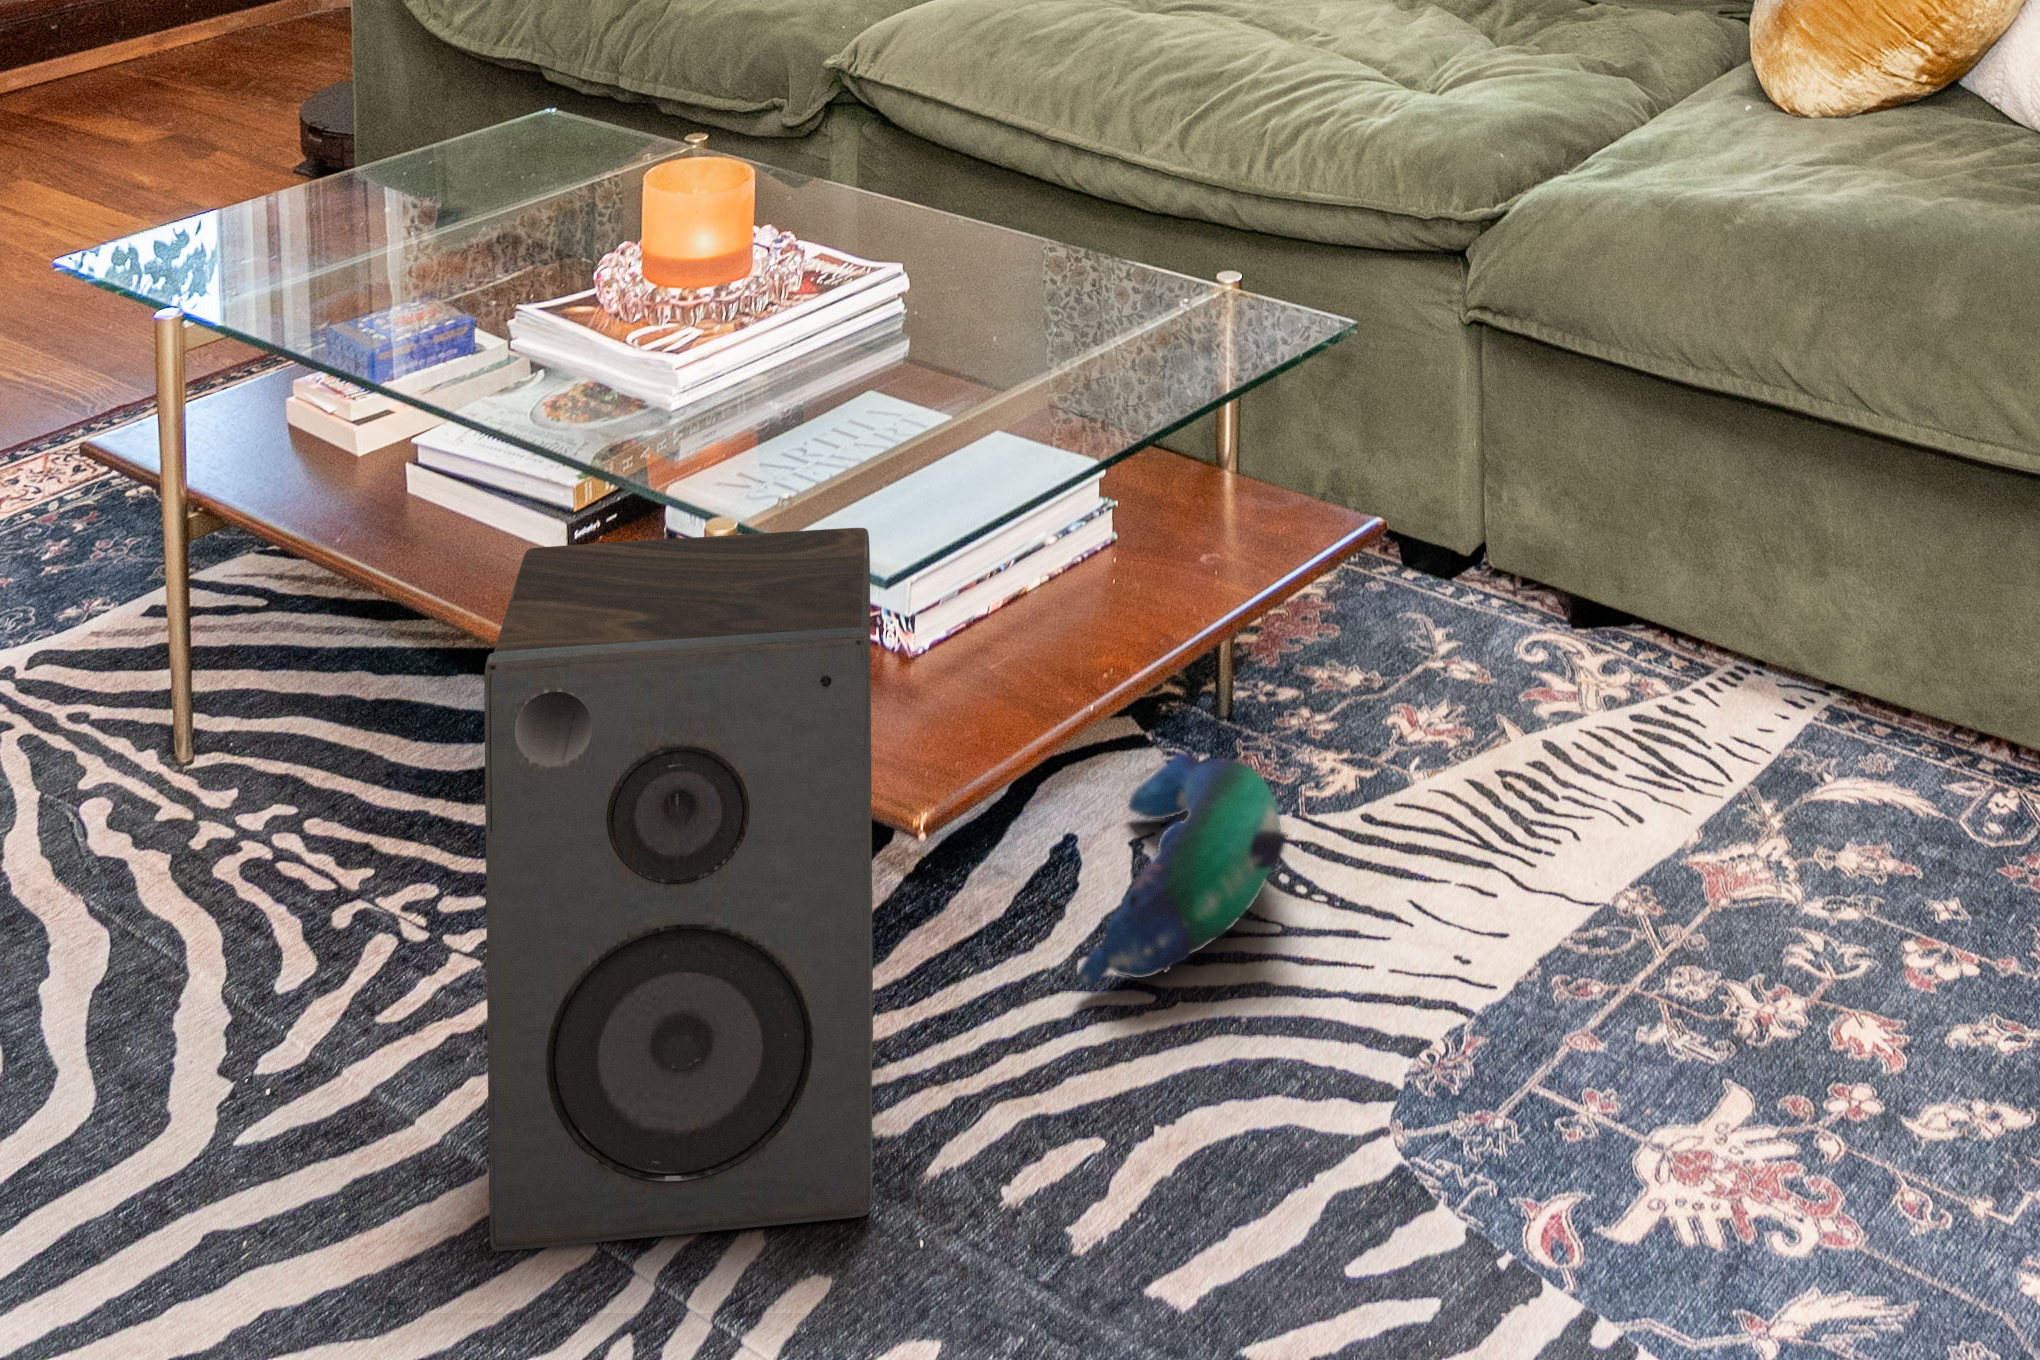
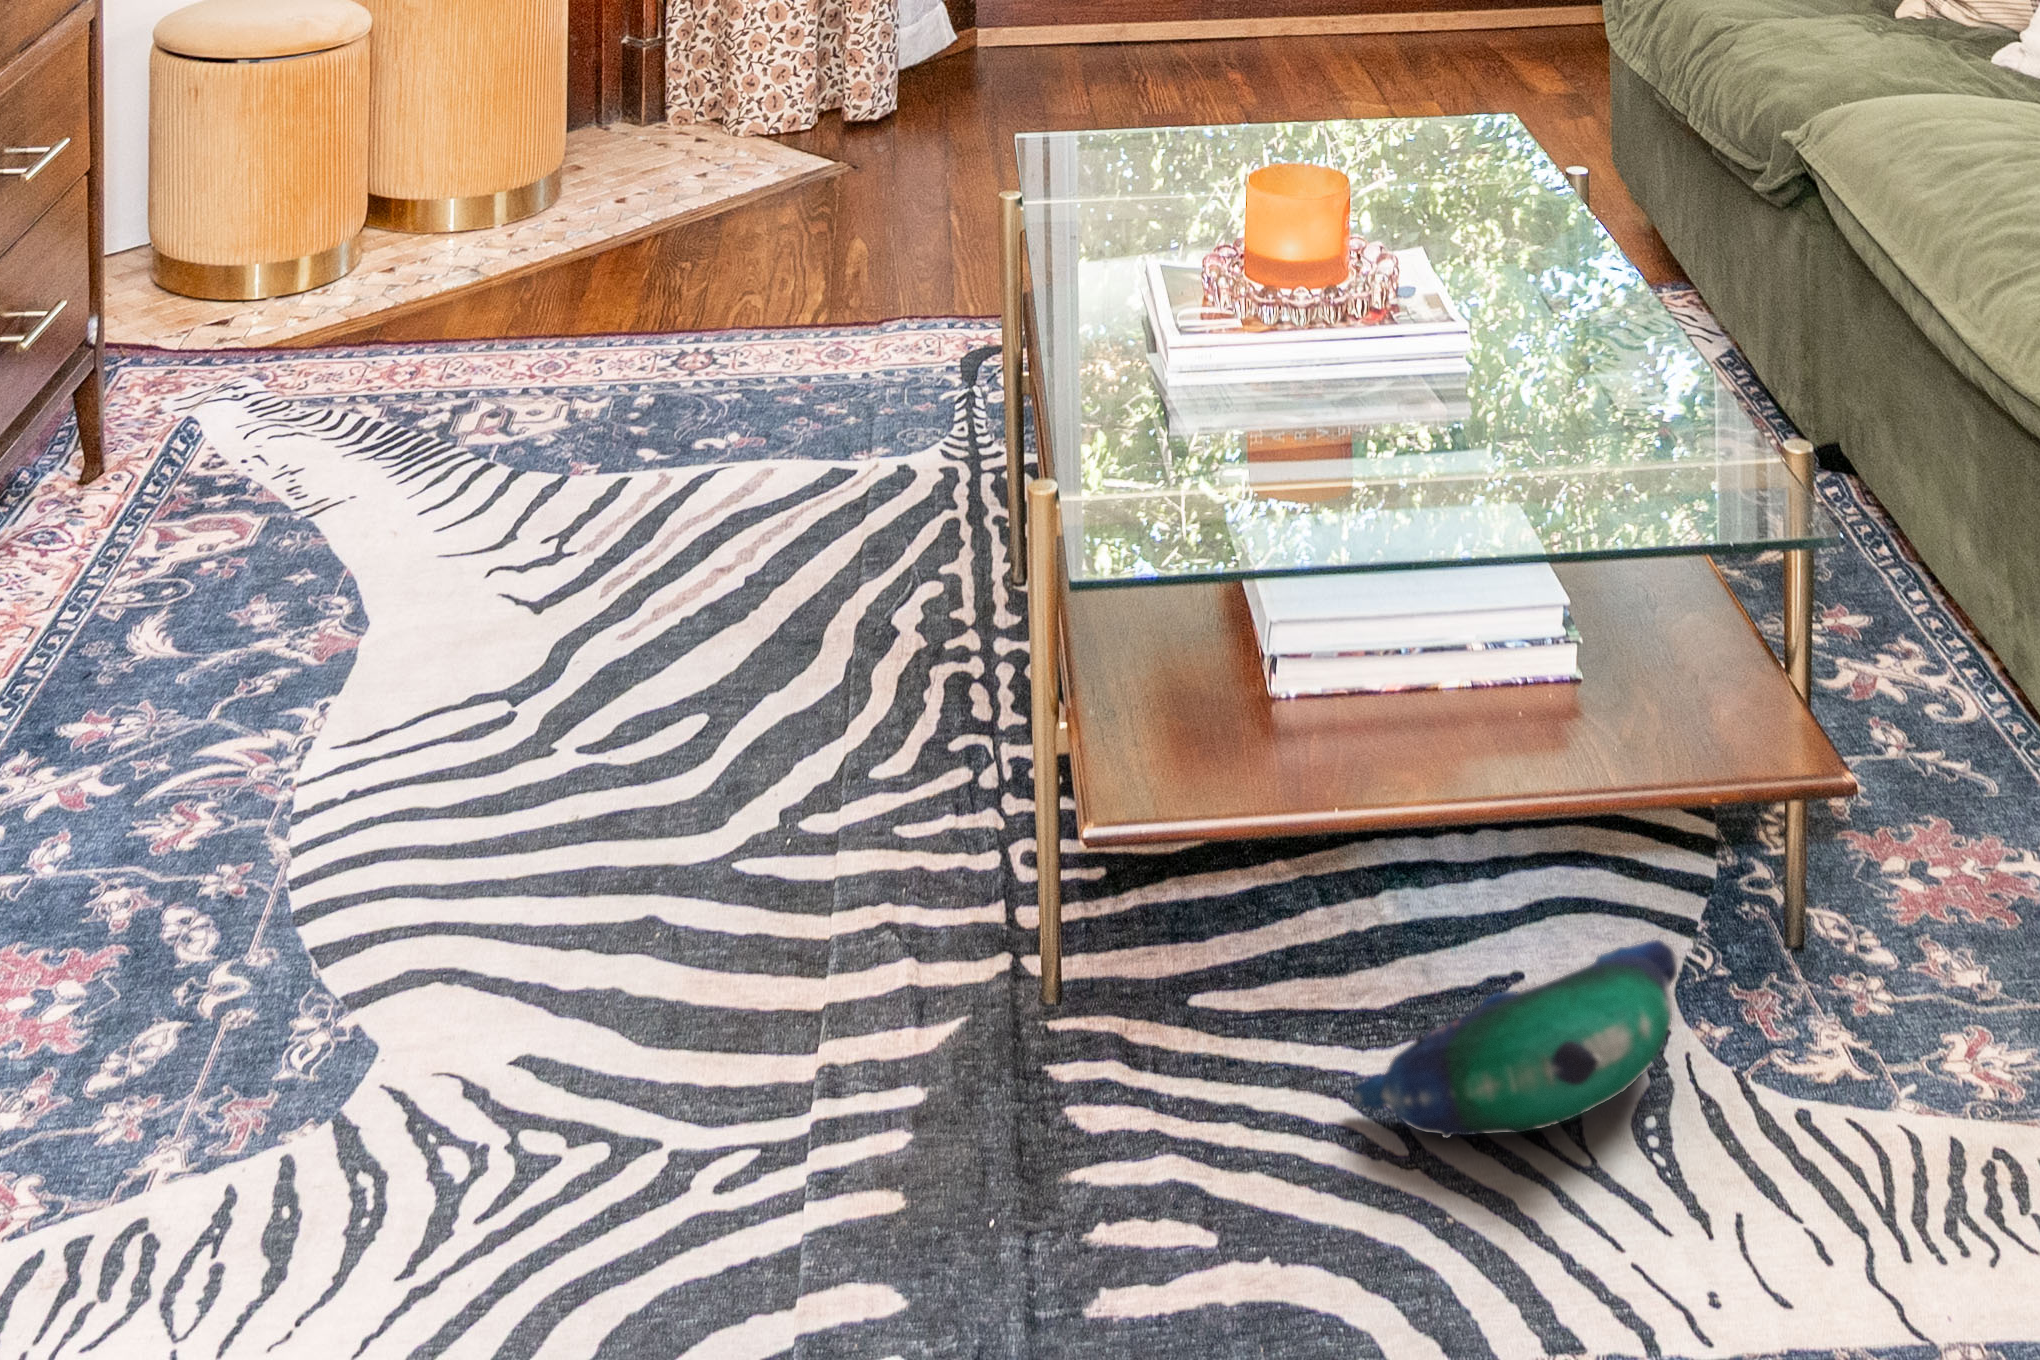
speaker: present [484,528,873,1251] -> none [748,452,1149,1181]

